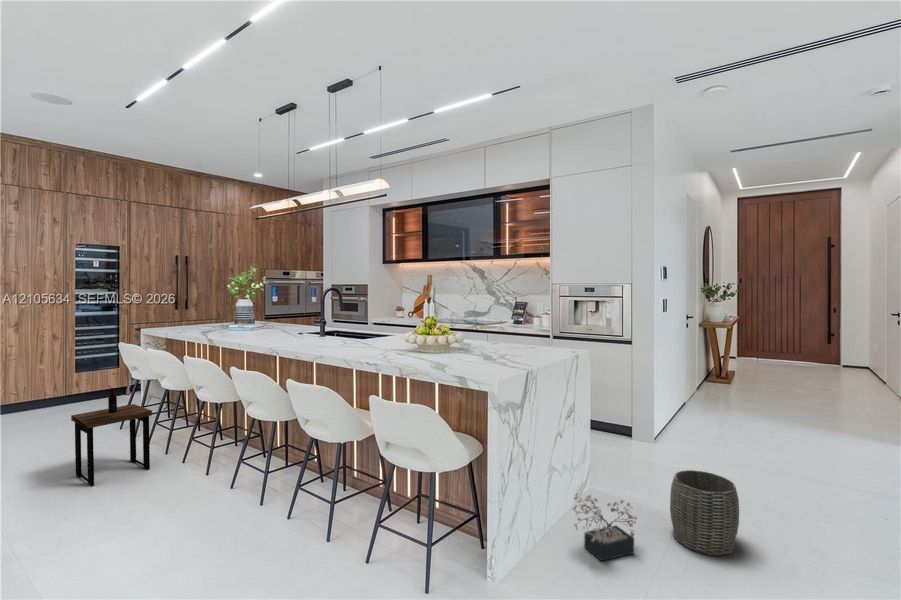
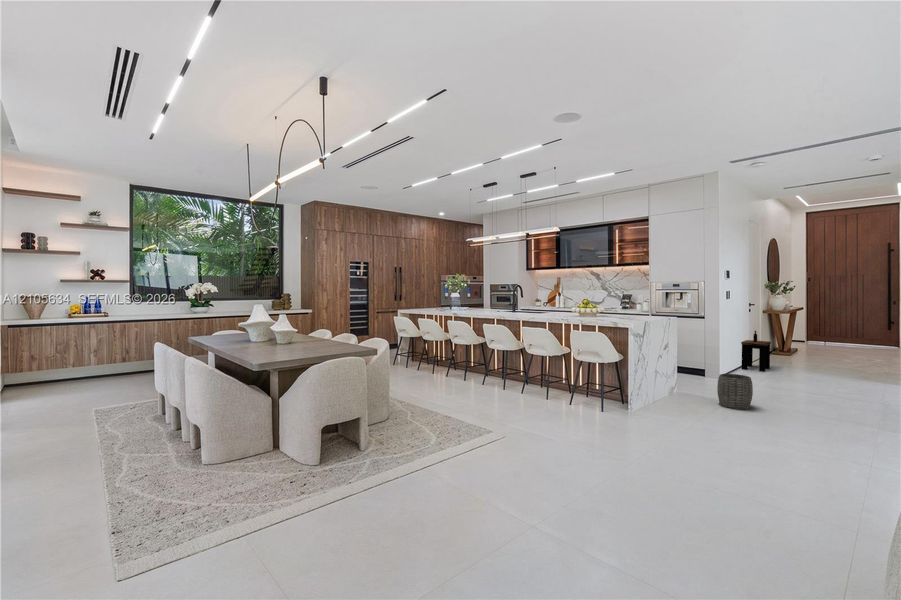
side table: present [71,388,152,486] -> present [741,331,771,372]
decorative plant: present [573,494,637,561] -> none [665,379,699,408]

